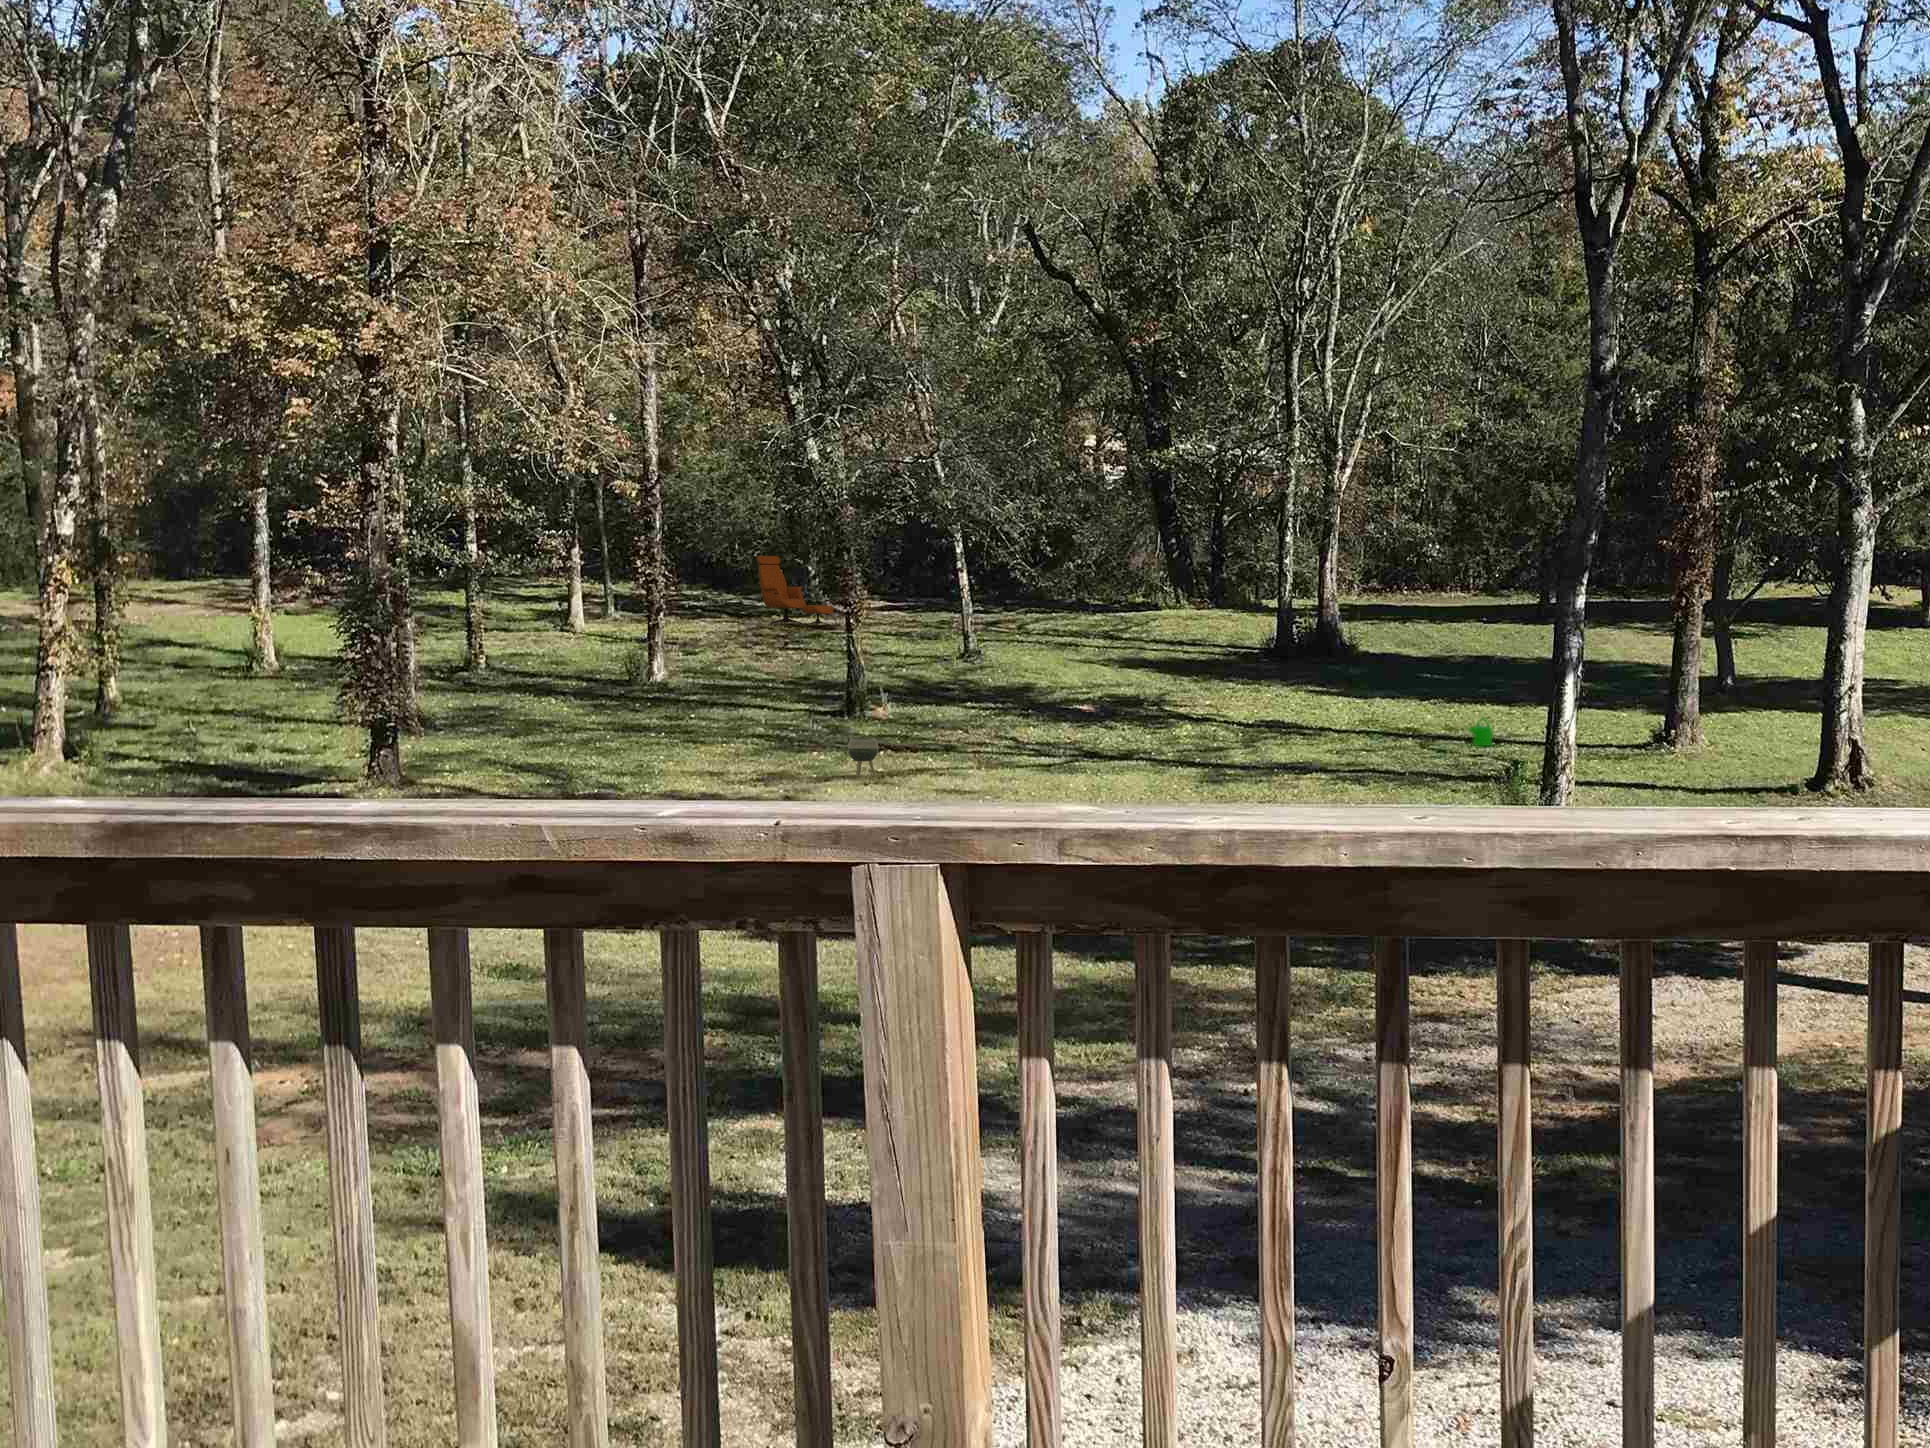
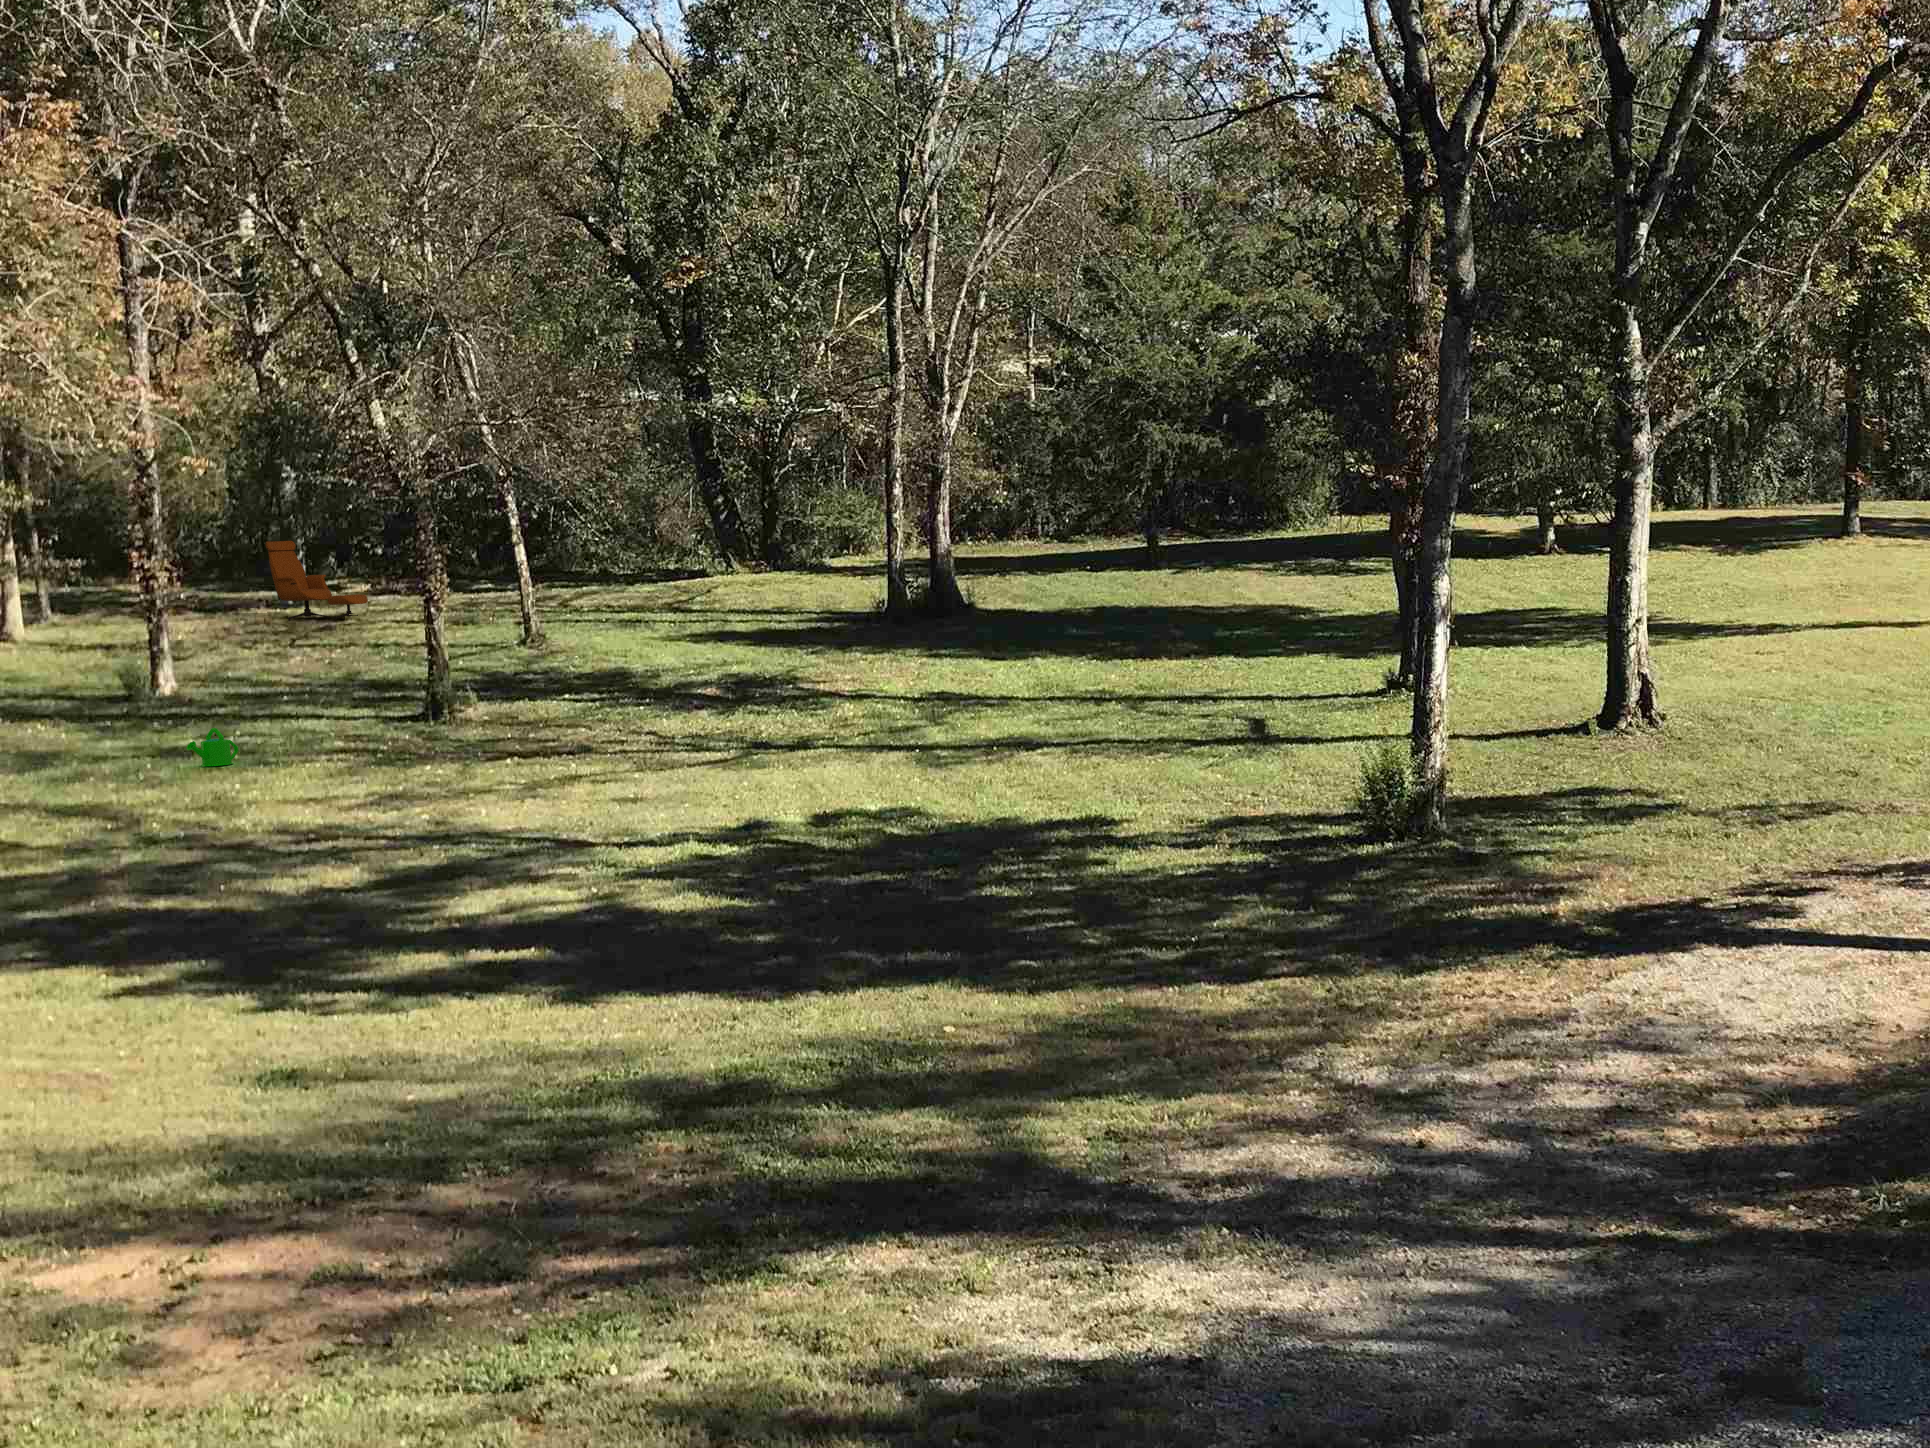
watering can: present [1469,718,1494,746] -> present [186,728,239,767]
planter: present [848,738,878,777] -> none [456,754,496,803]

